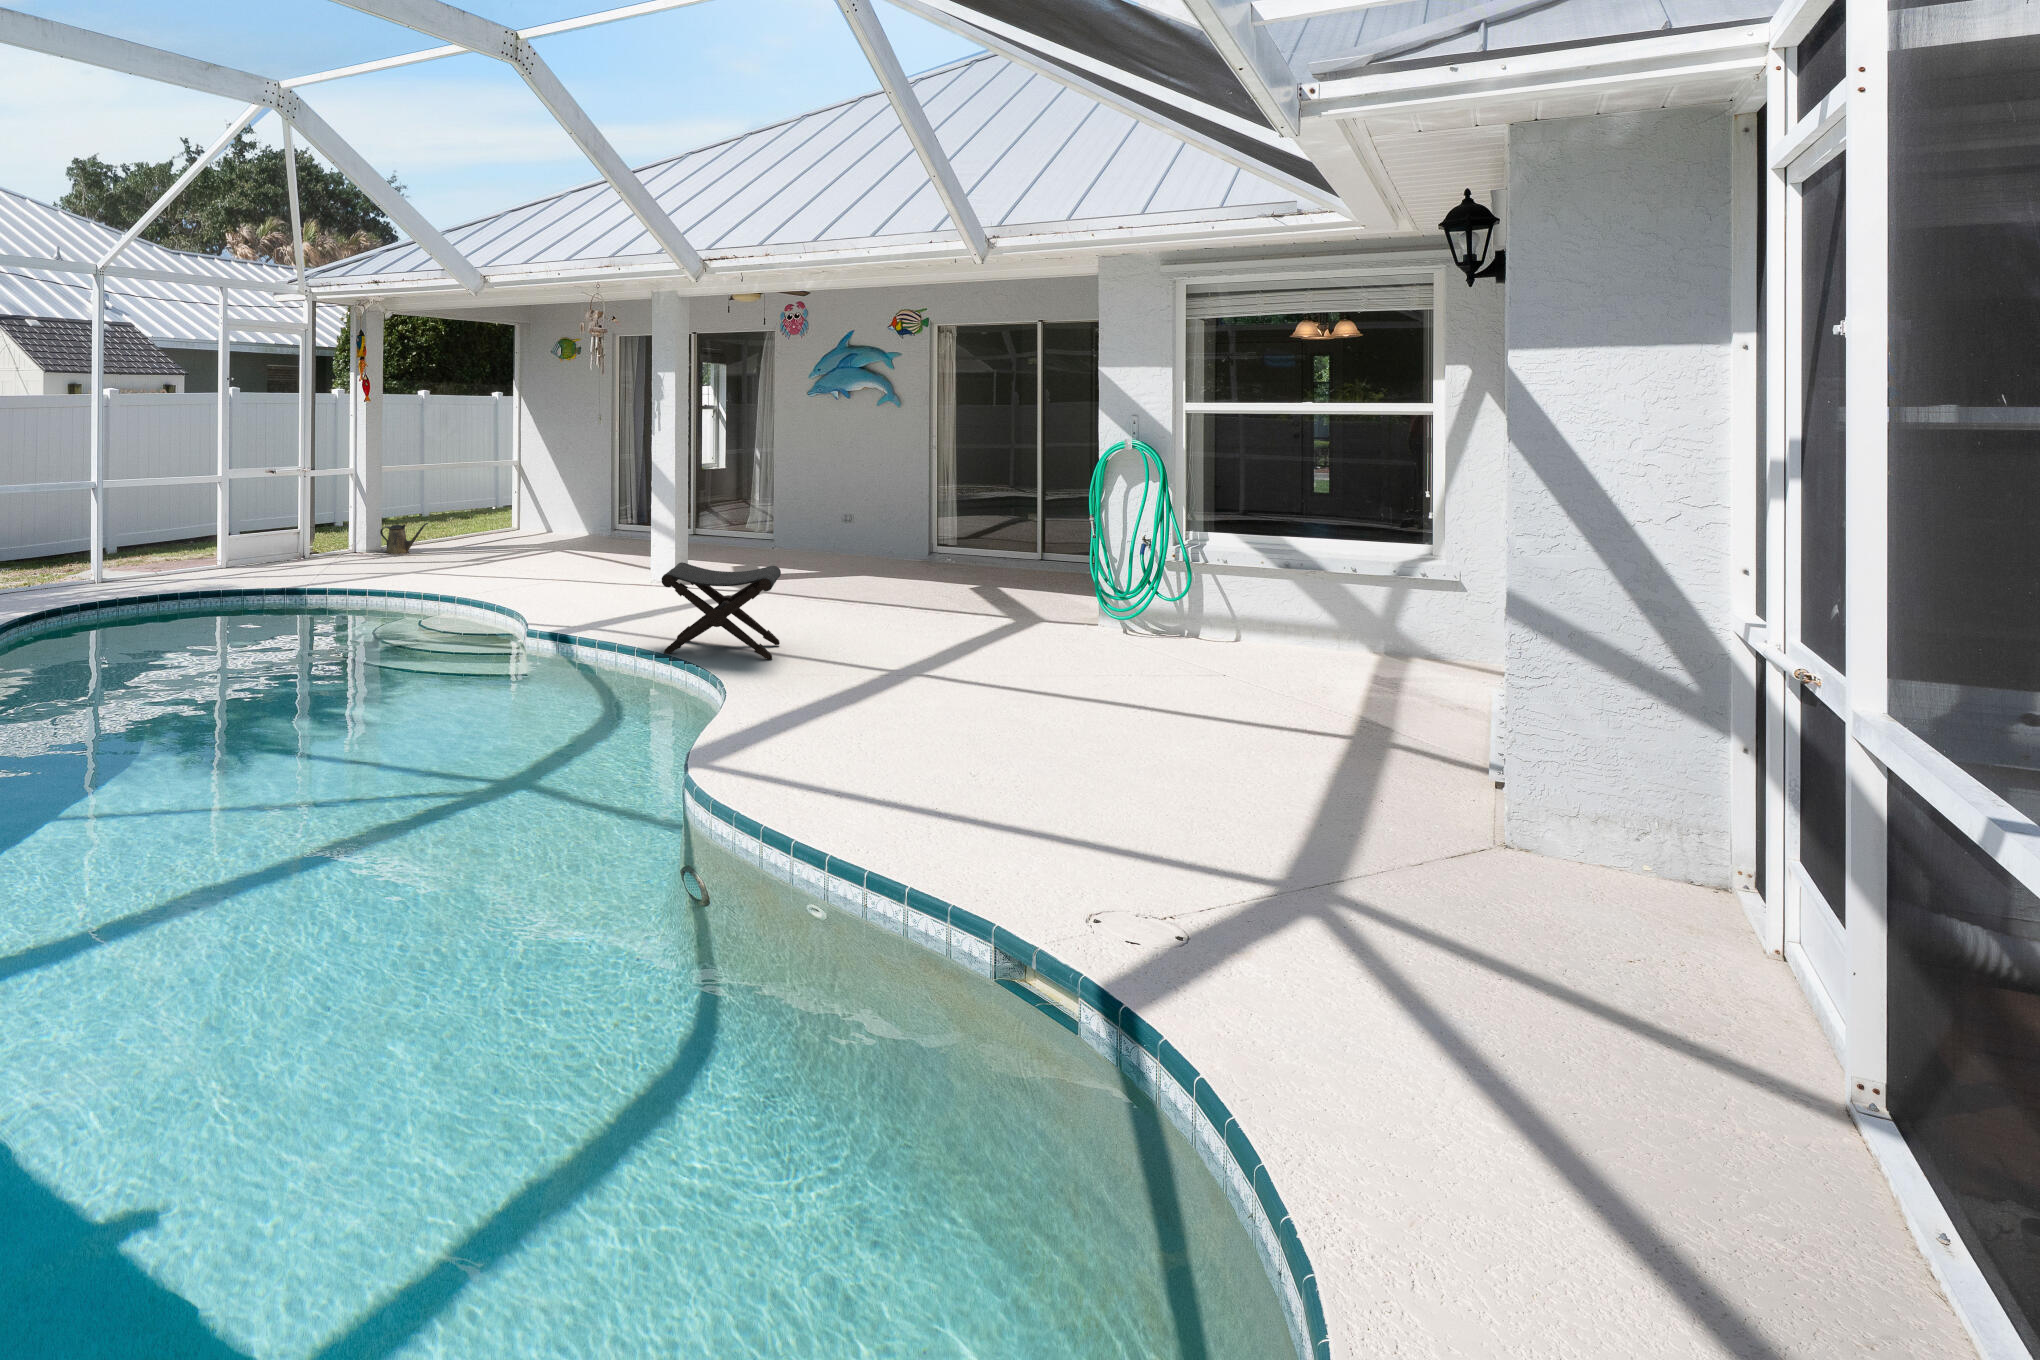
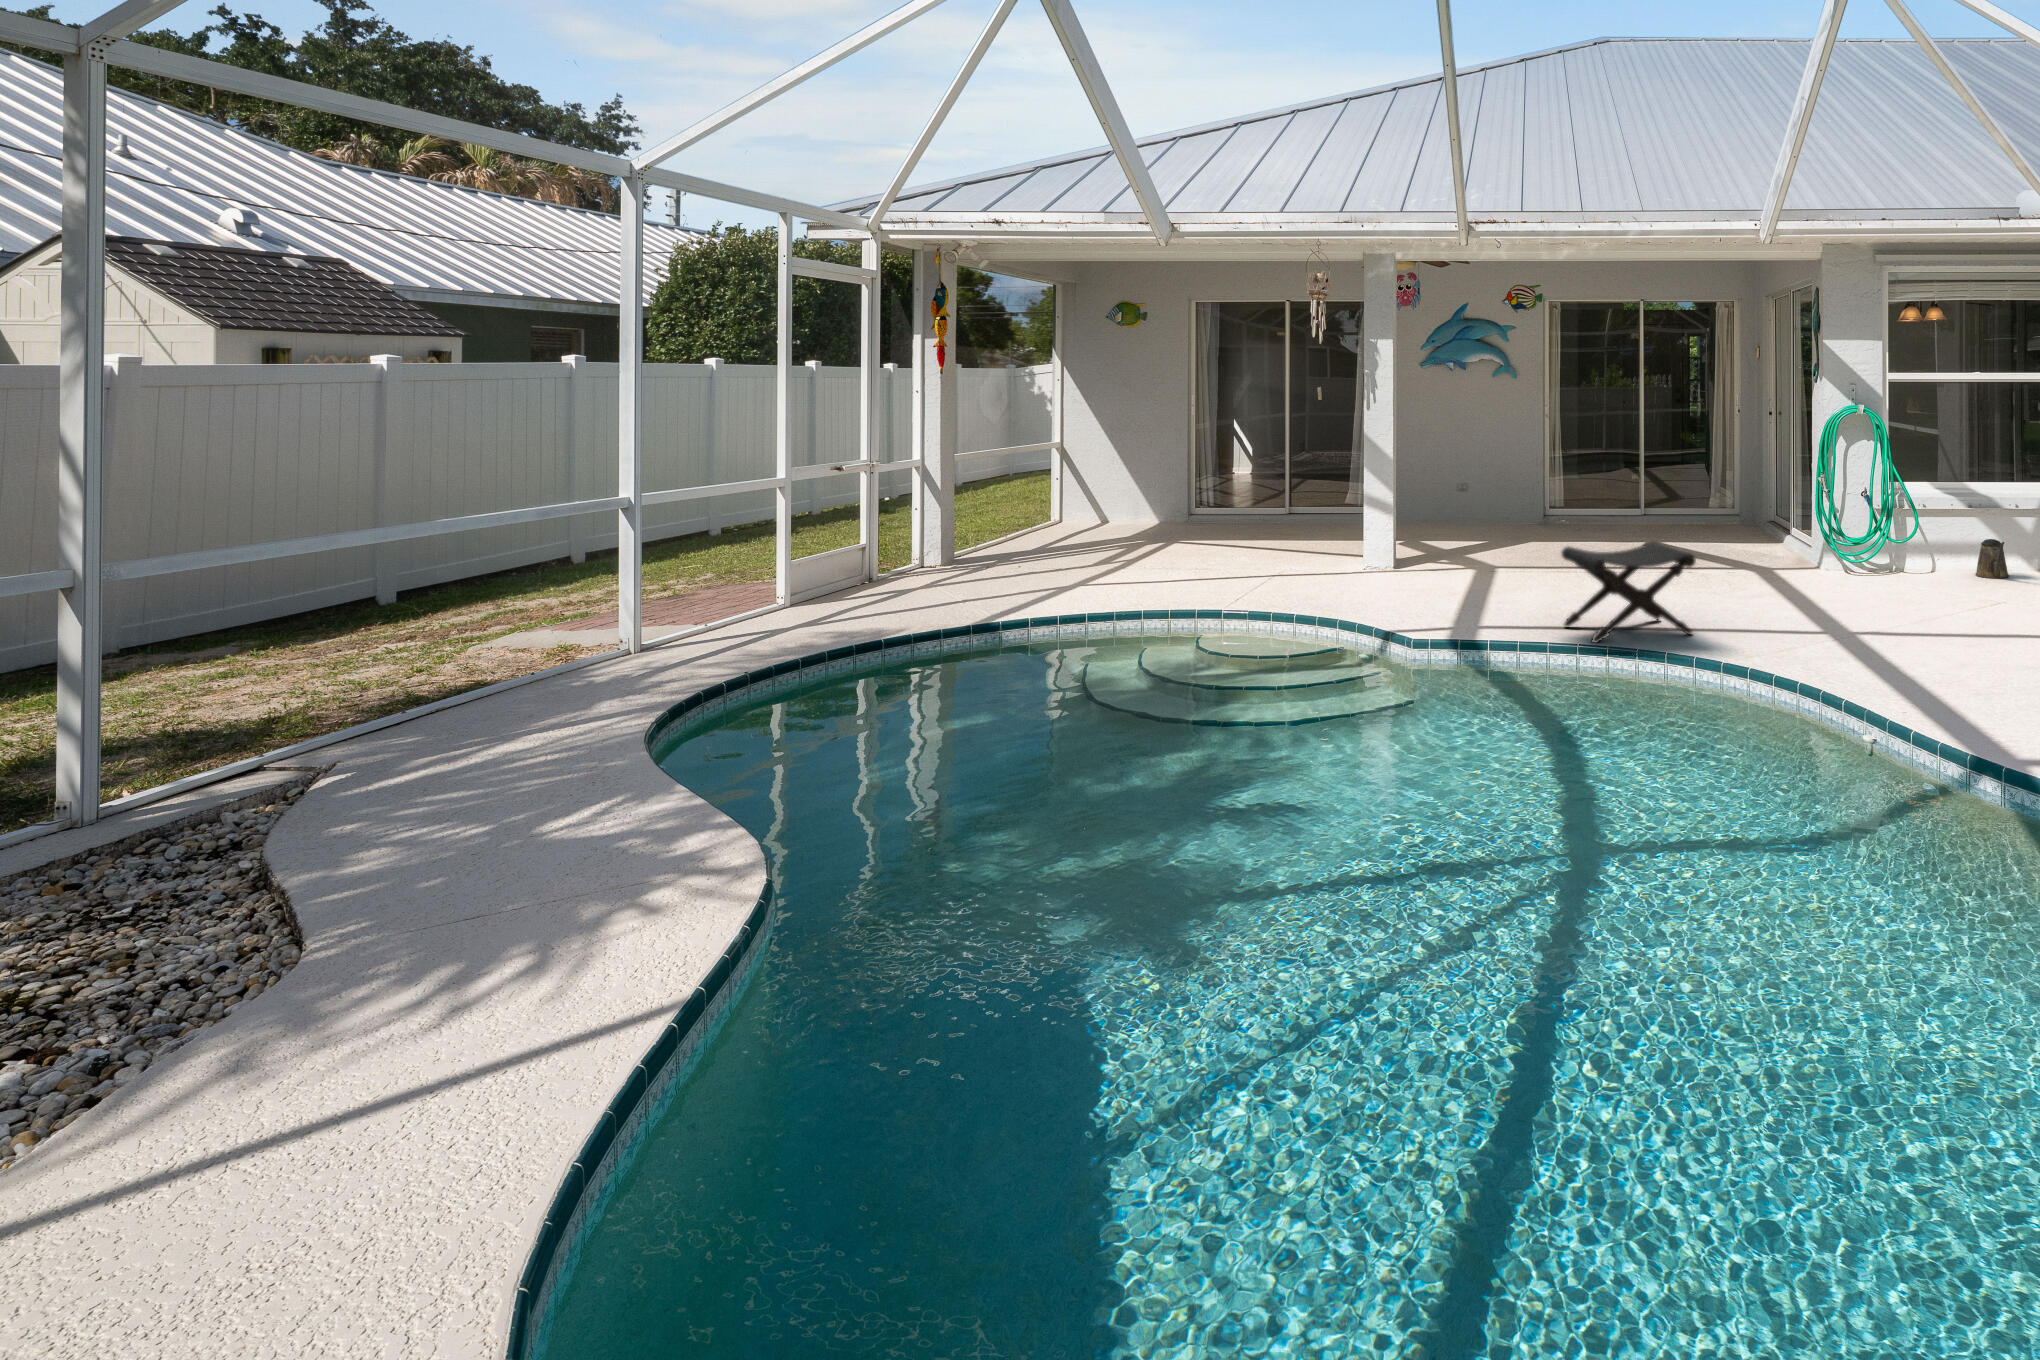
watering can: present [380,523,428,554] -> present [1976,539,2009,578]

